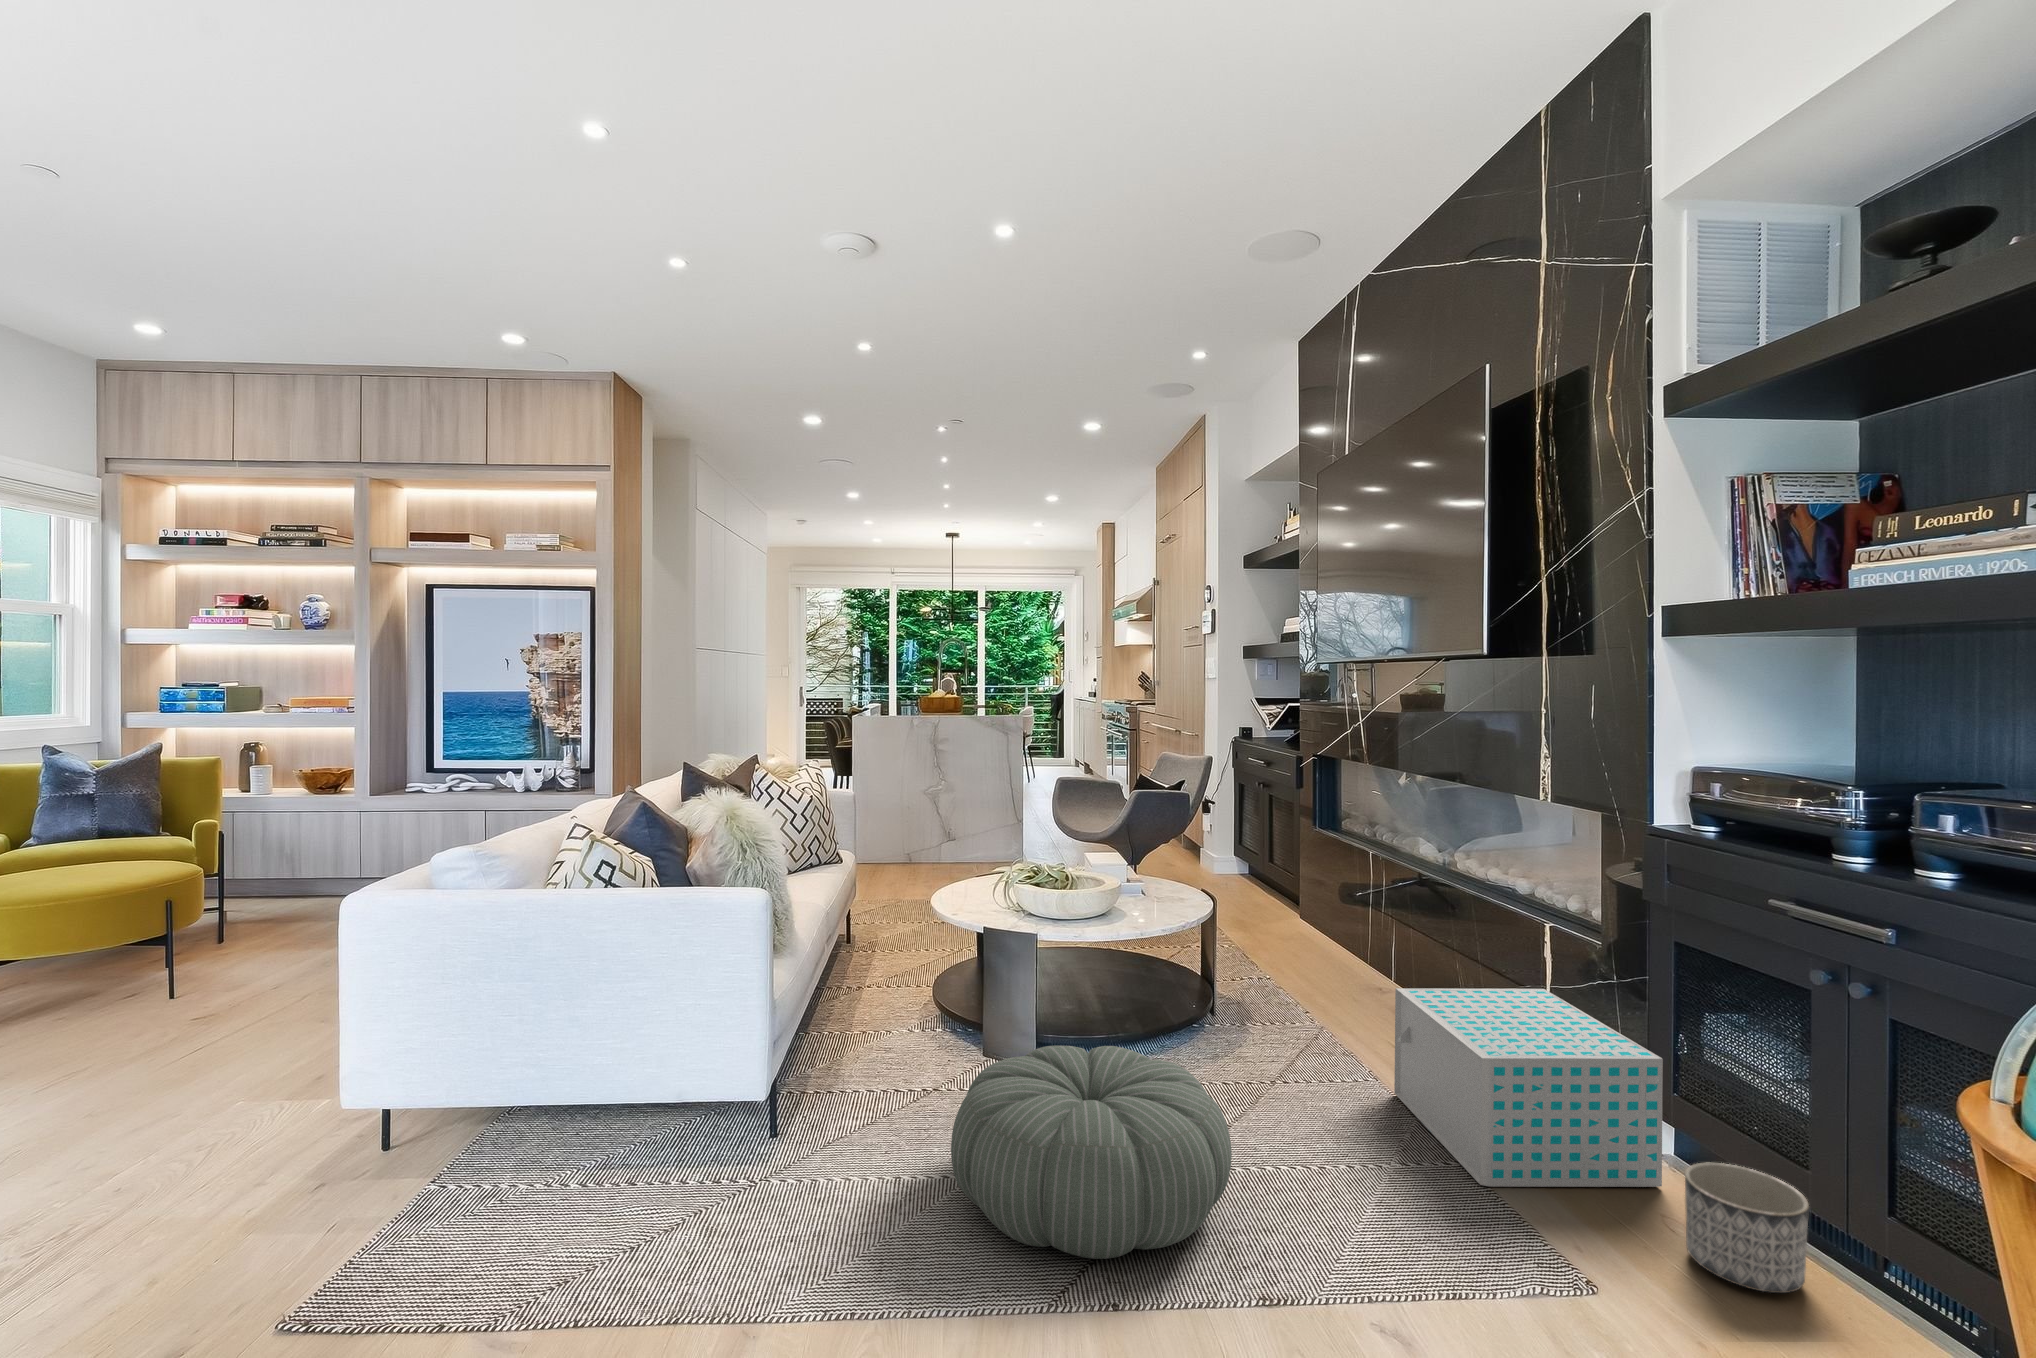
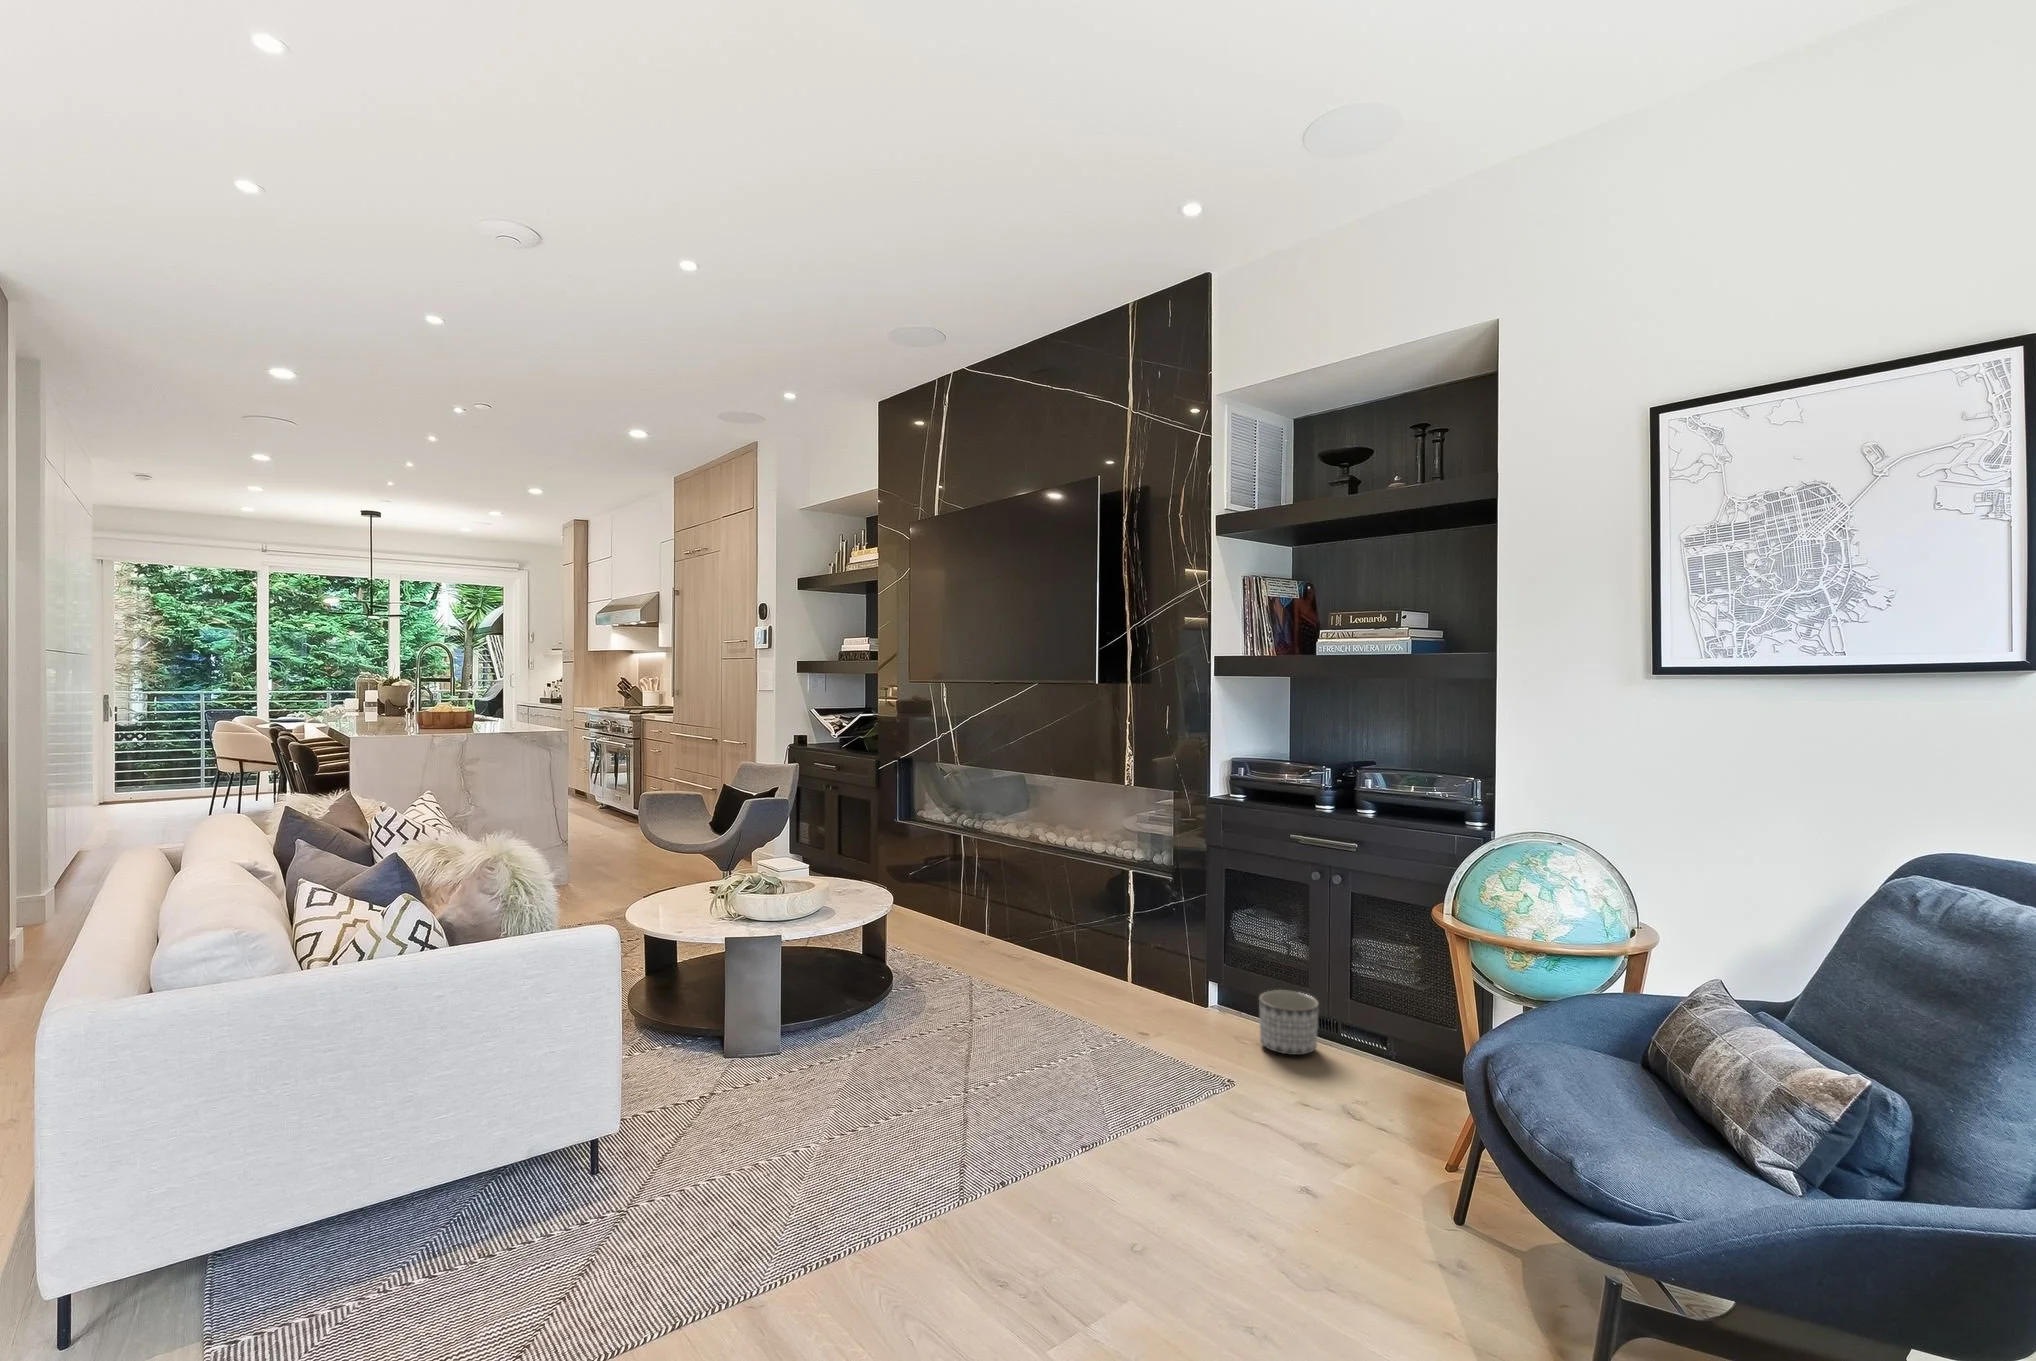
storage box: present [1394,988,1663,1187] -> none [1056,912,1227,1043]
pouf: present [951,1046,1232,1259] -> none [825,1006,1046,1163]

